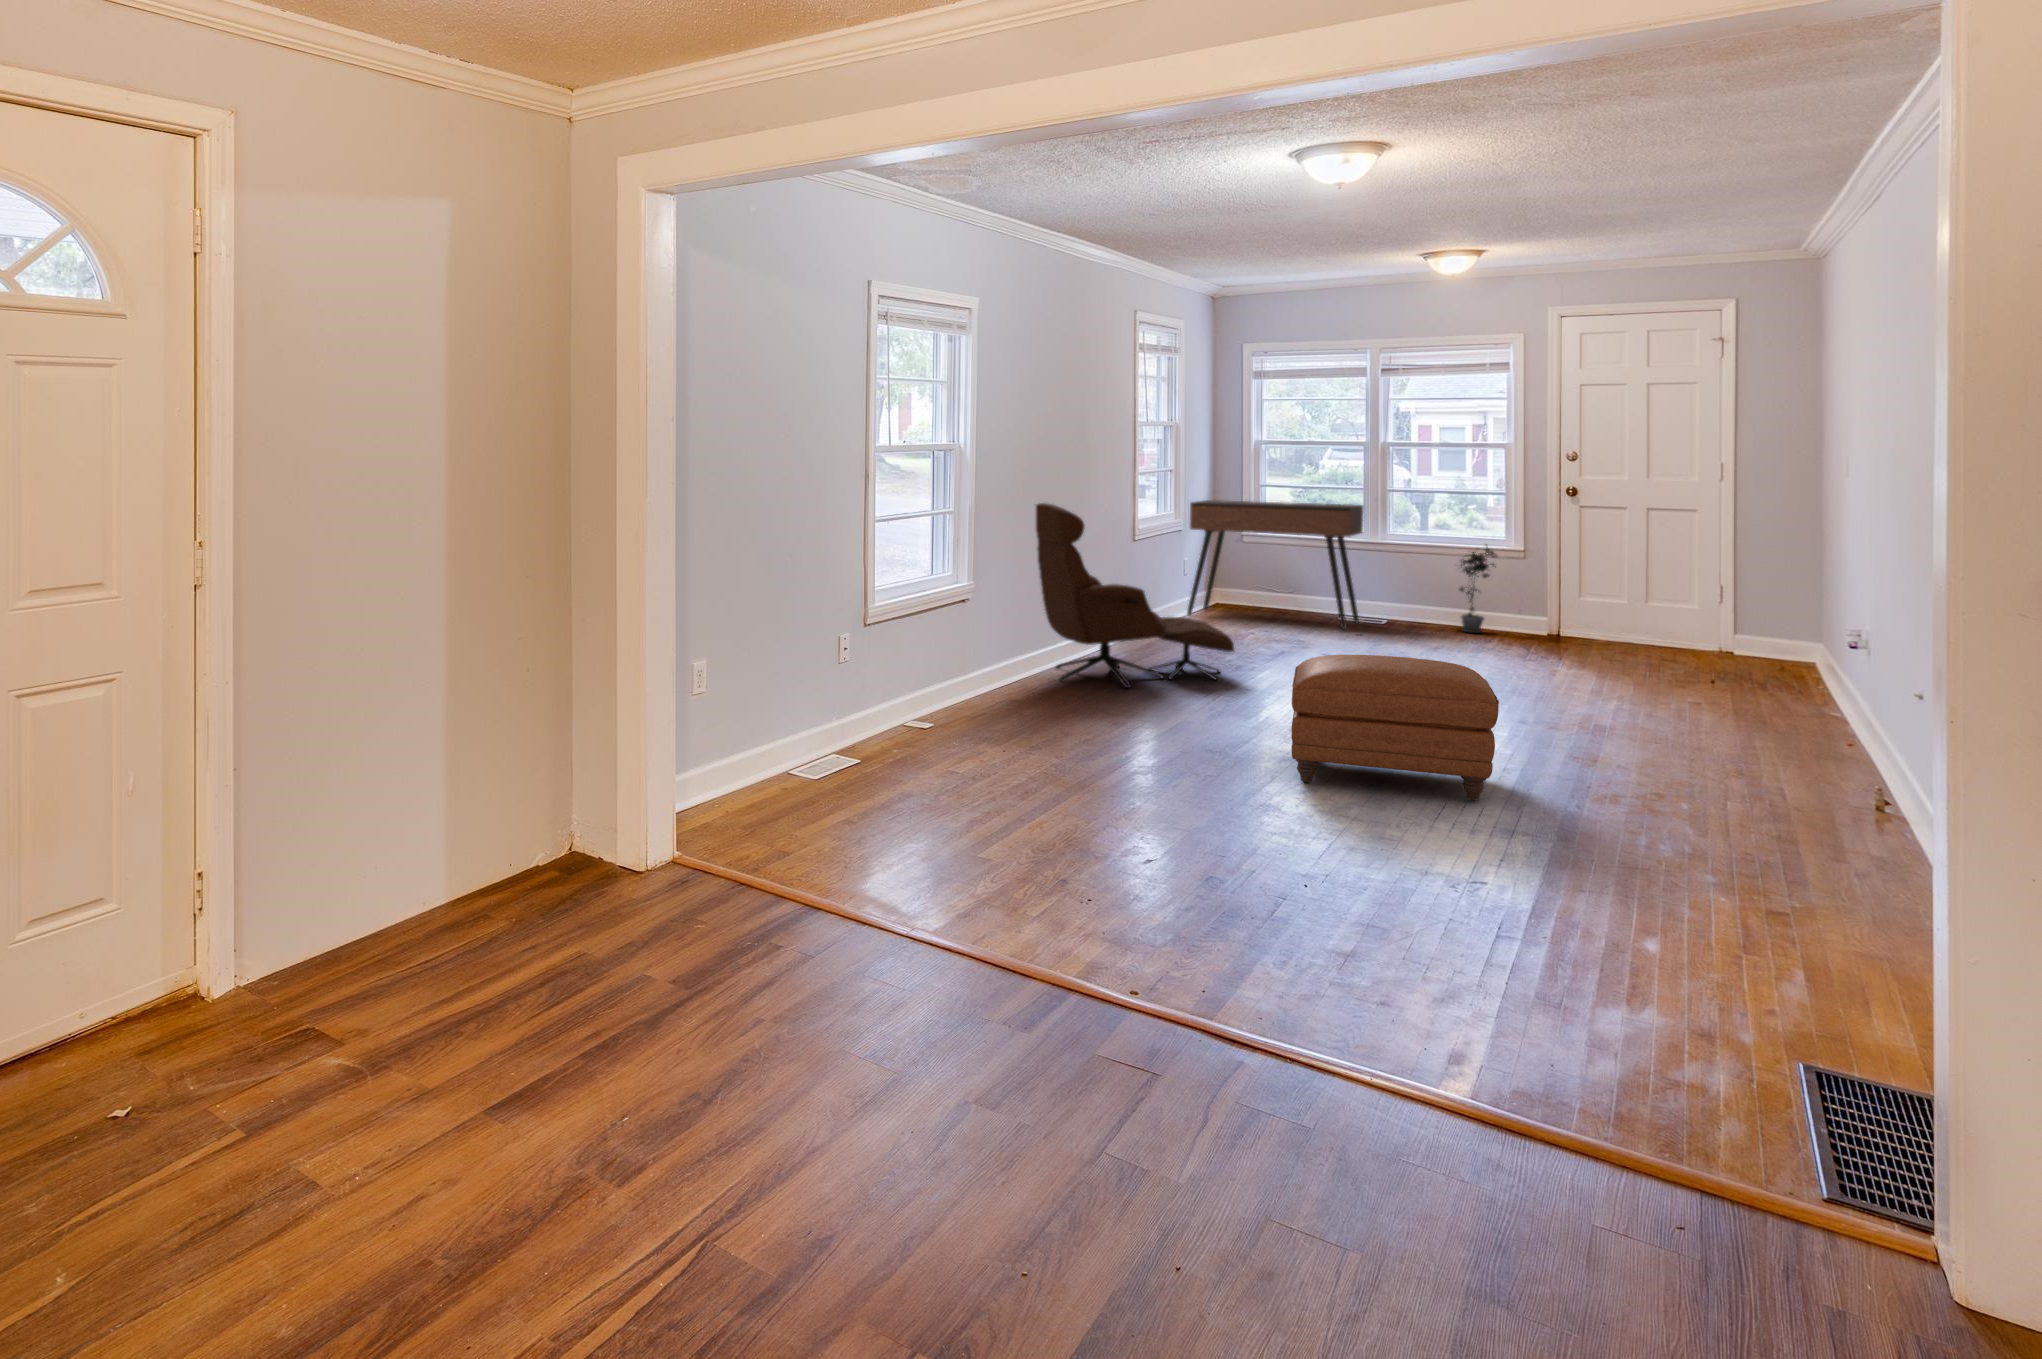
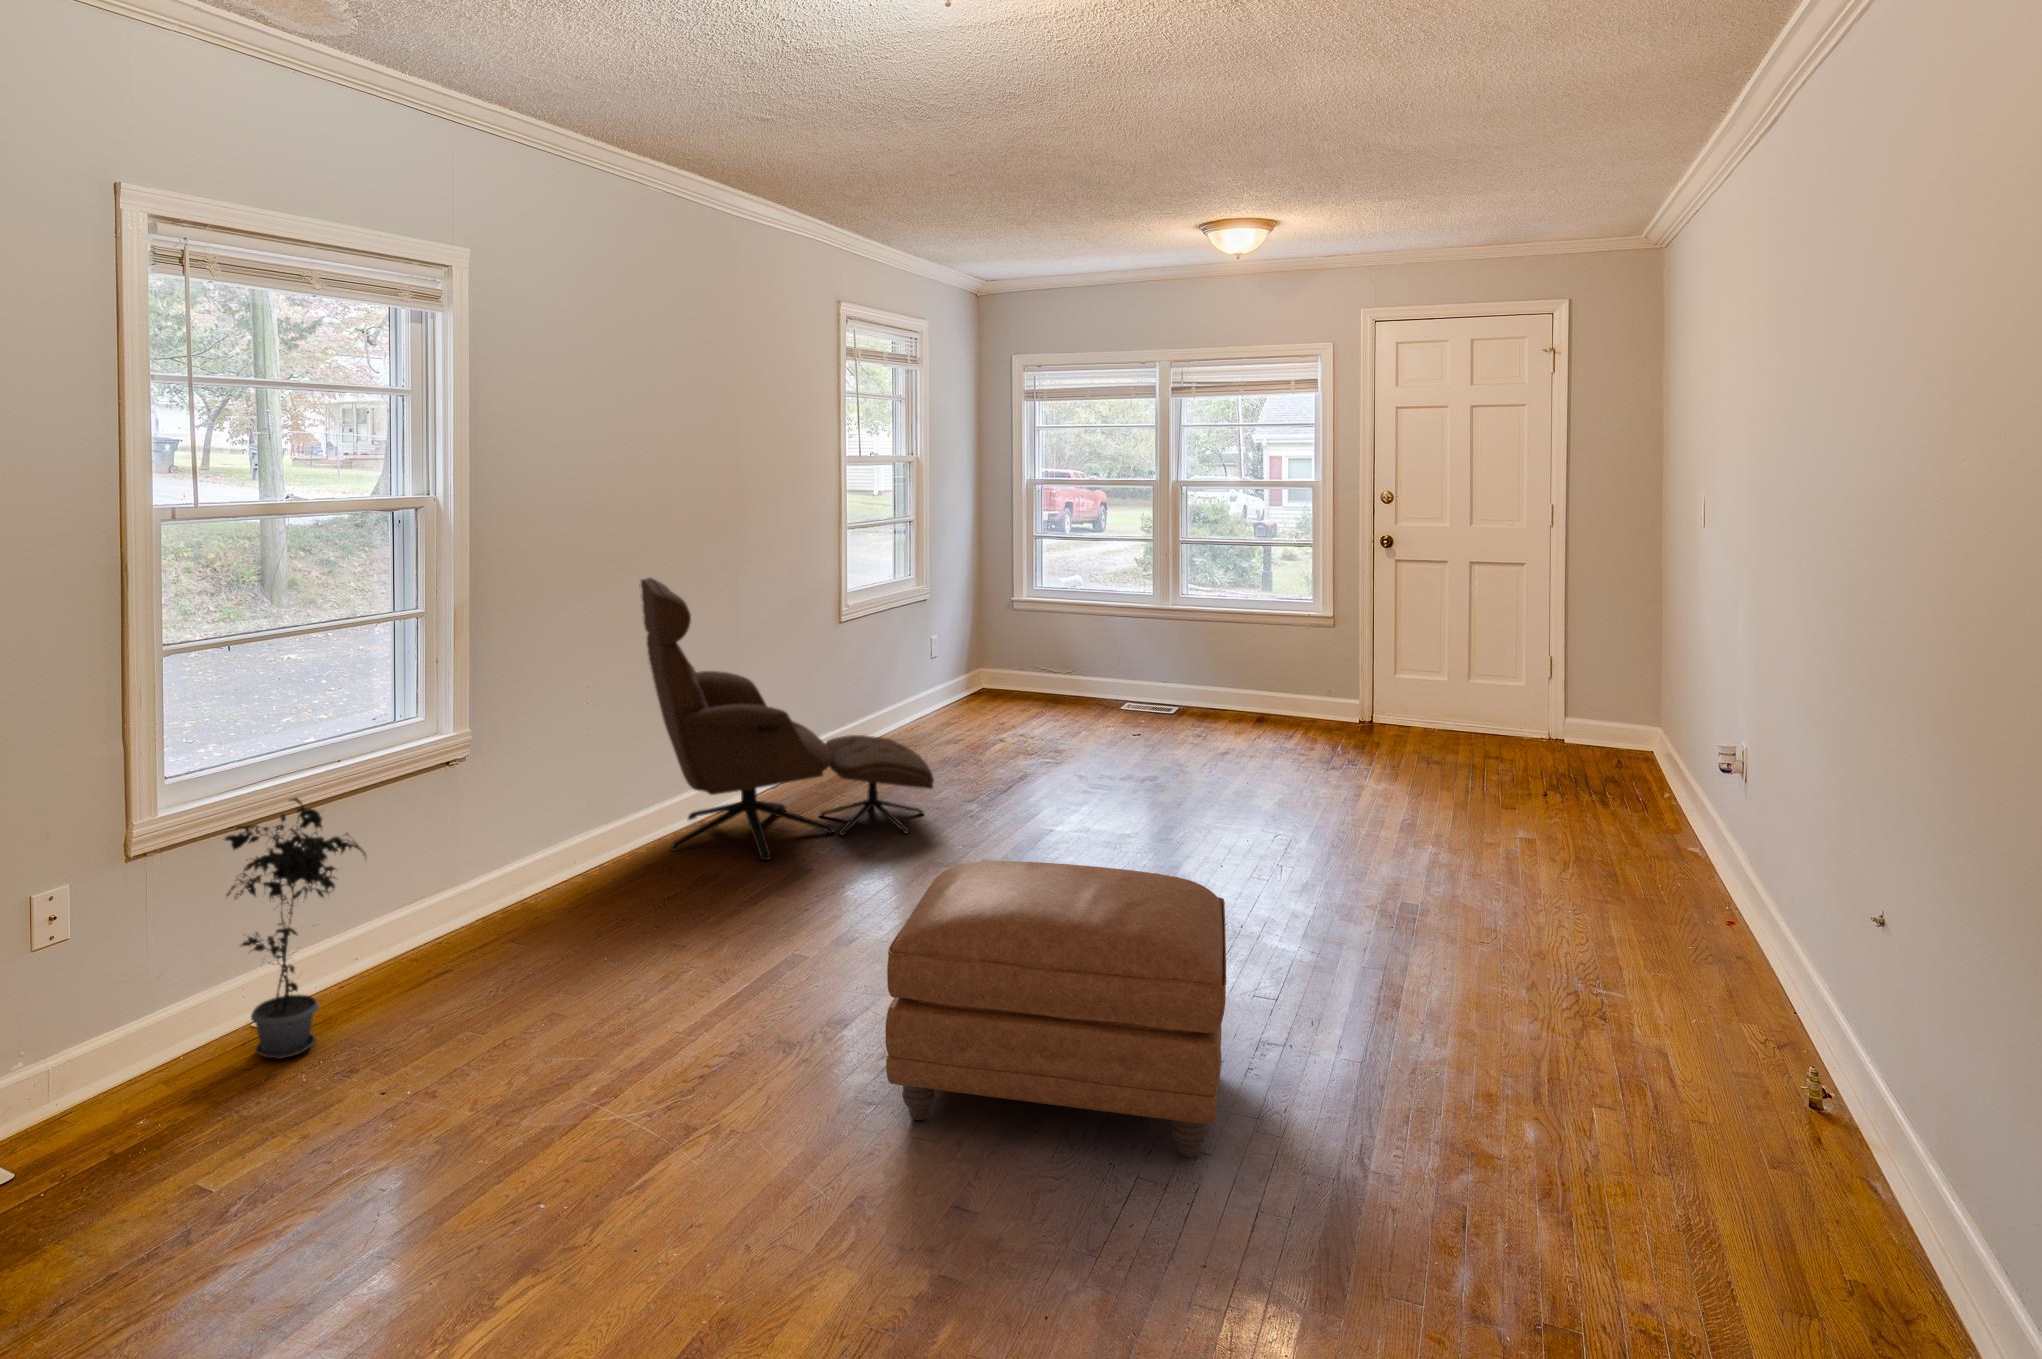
console table: present [1187,500,1363,629] -> none [940,551,1147,720]
potted plant: present [1459,548,1497,633] -> present [224,798,366,1059]

